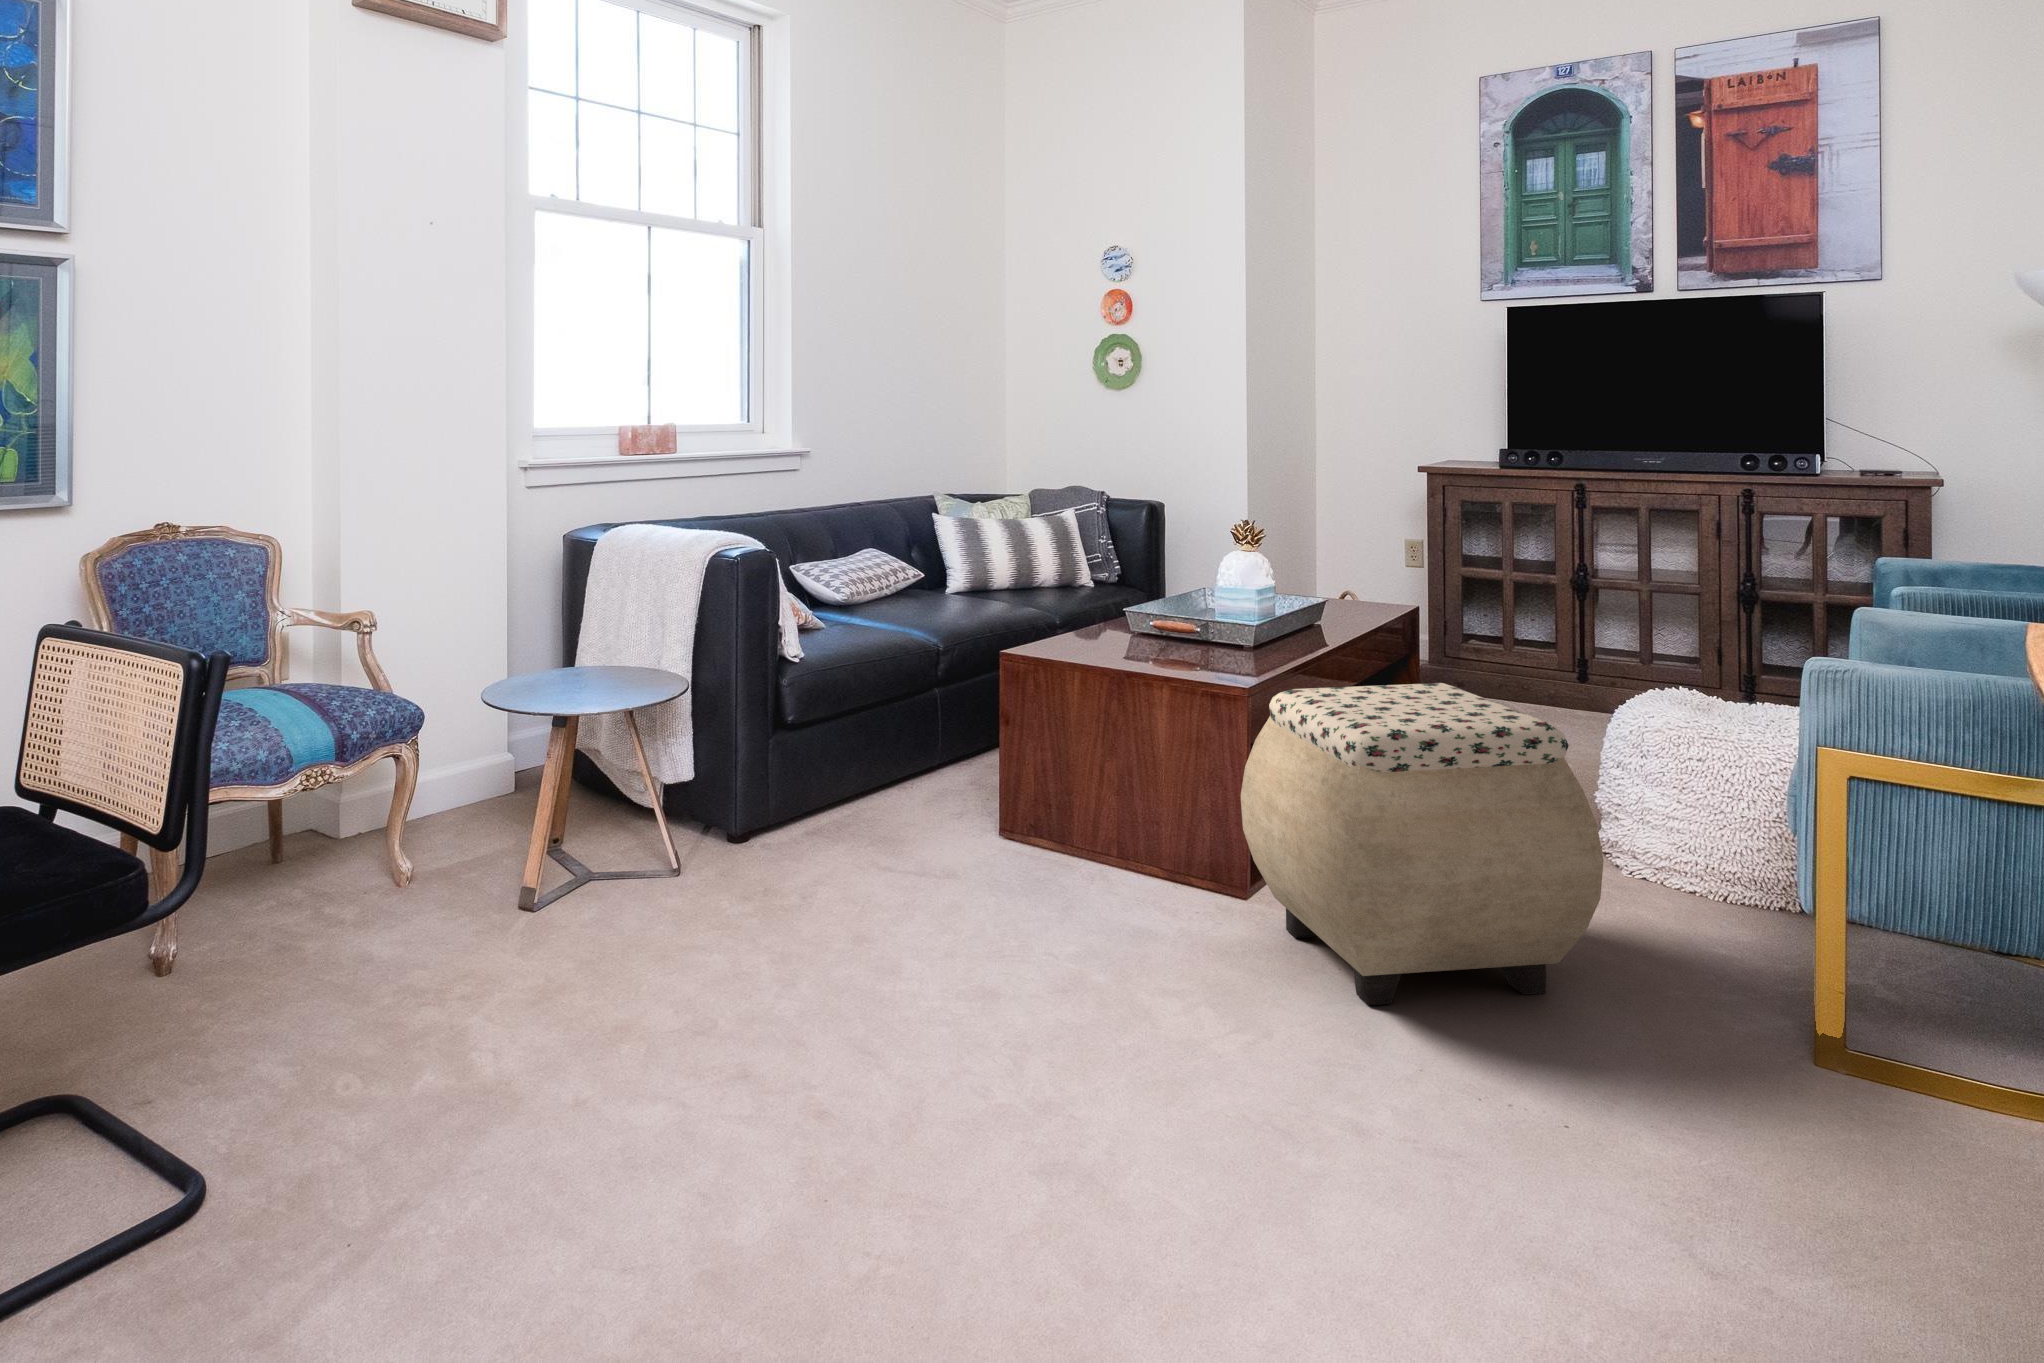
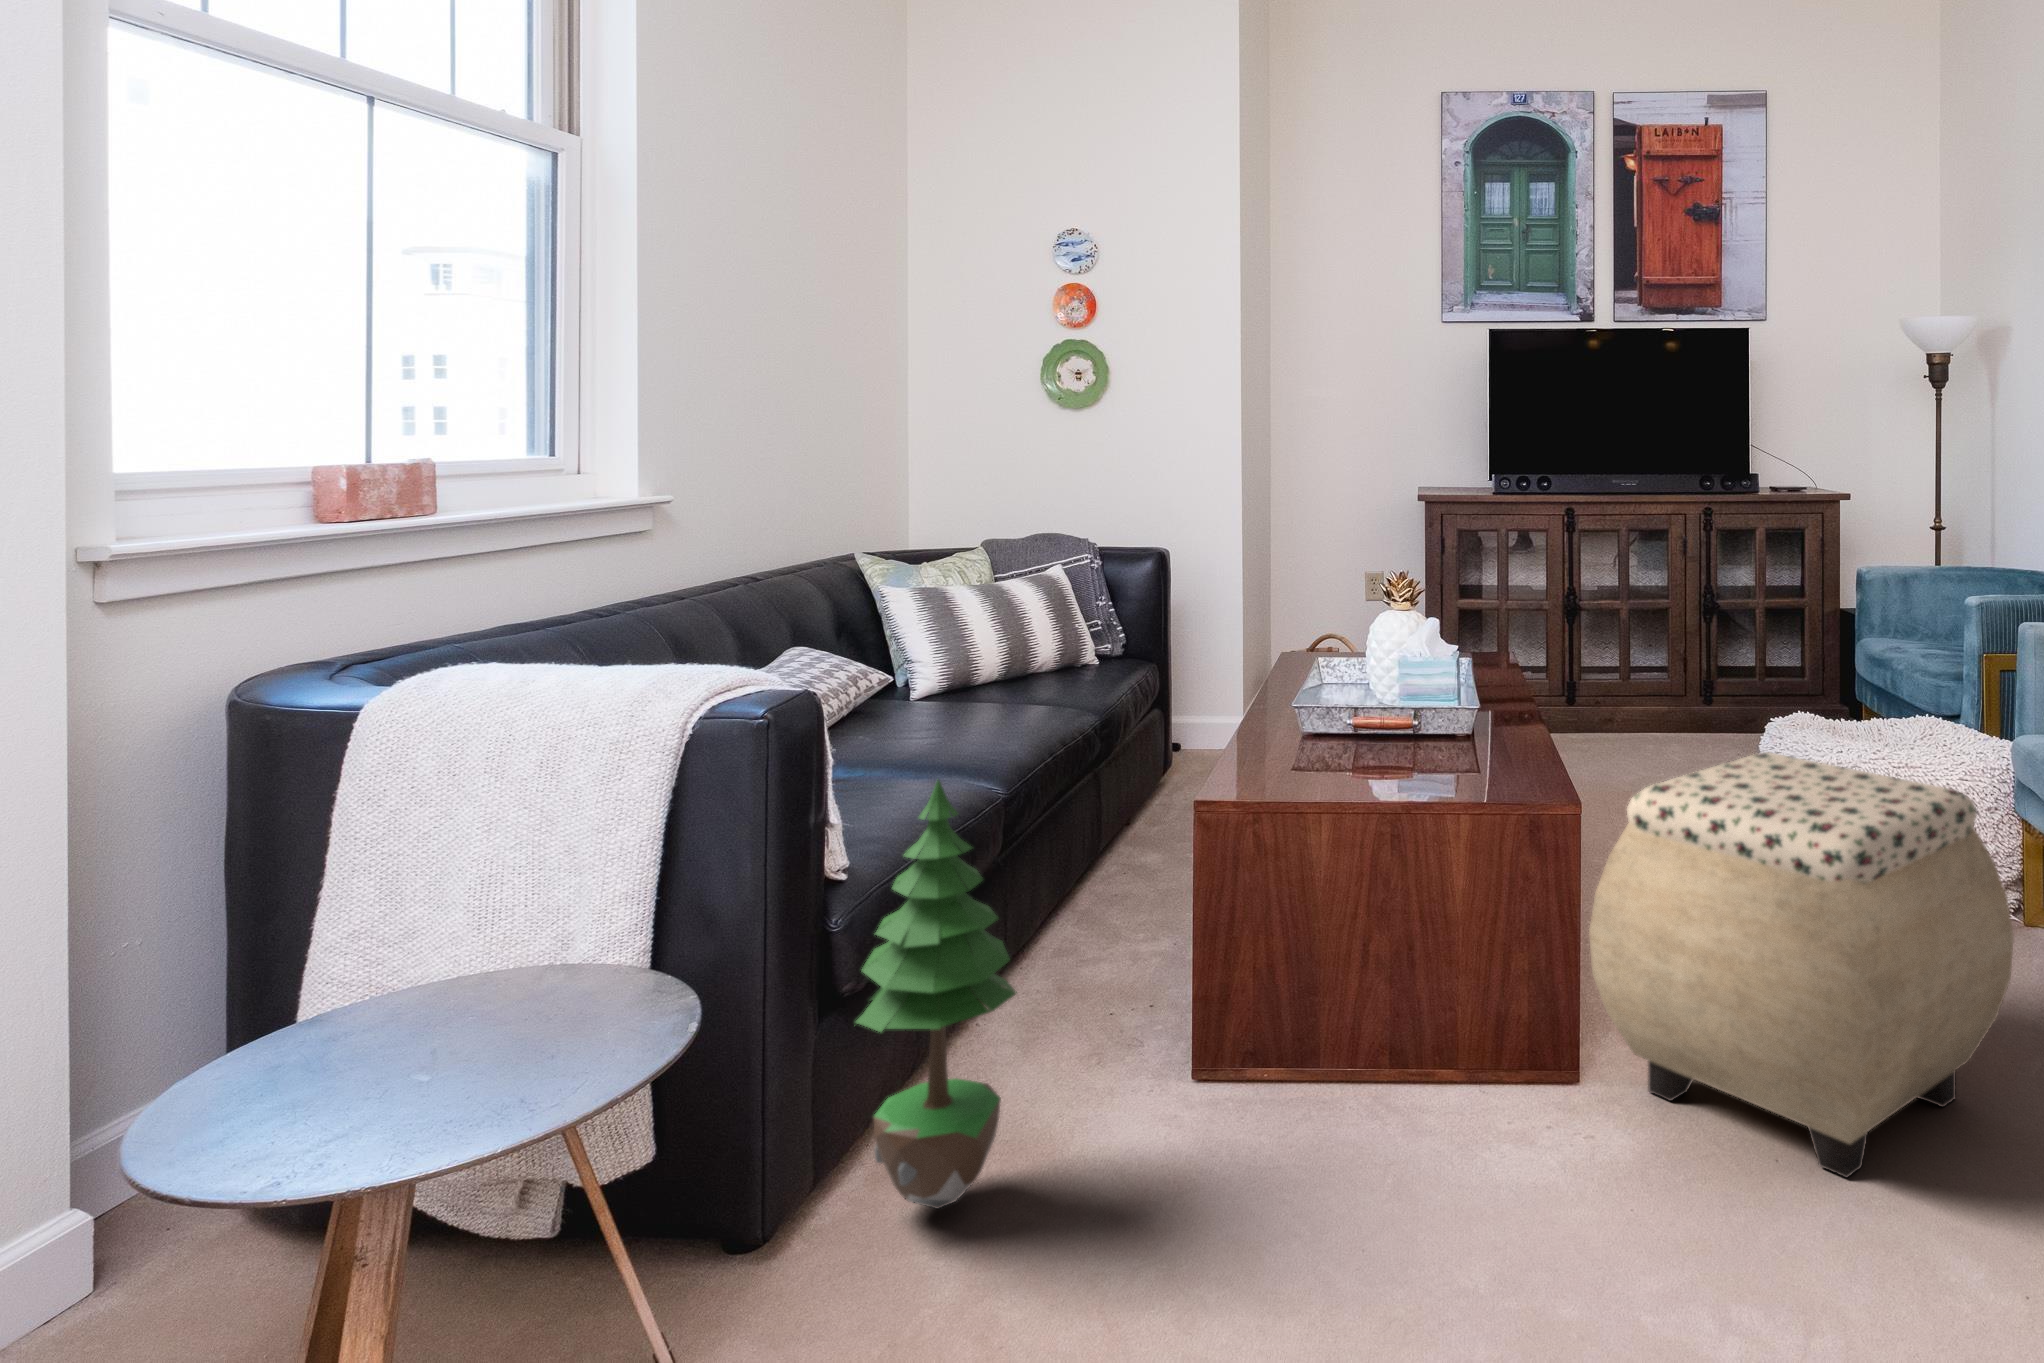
potted tree: none [747,620,839,877] -> present [856,779,1017,1209]

